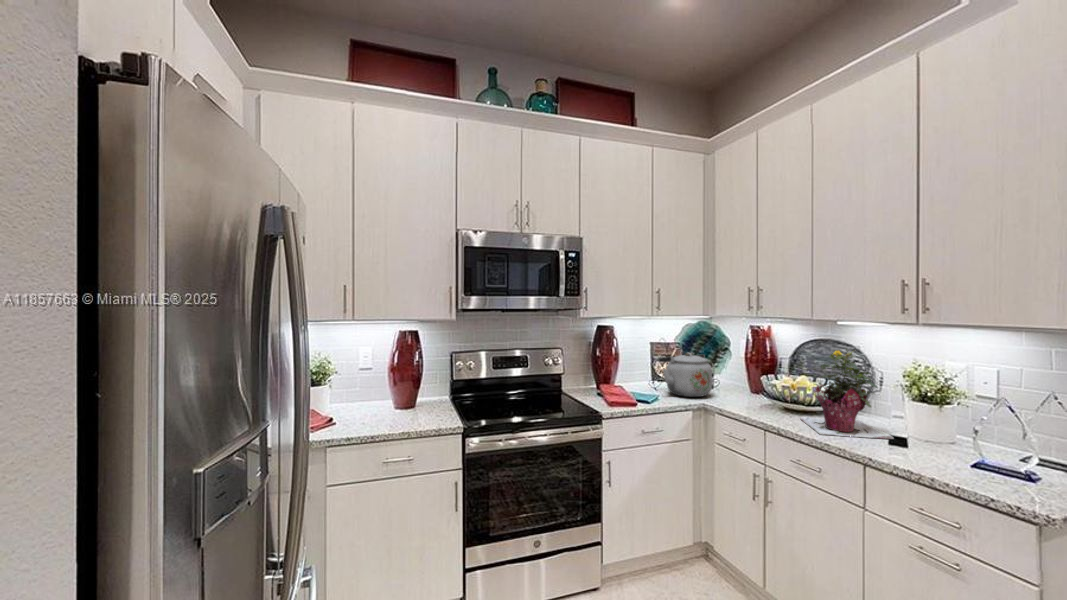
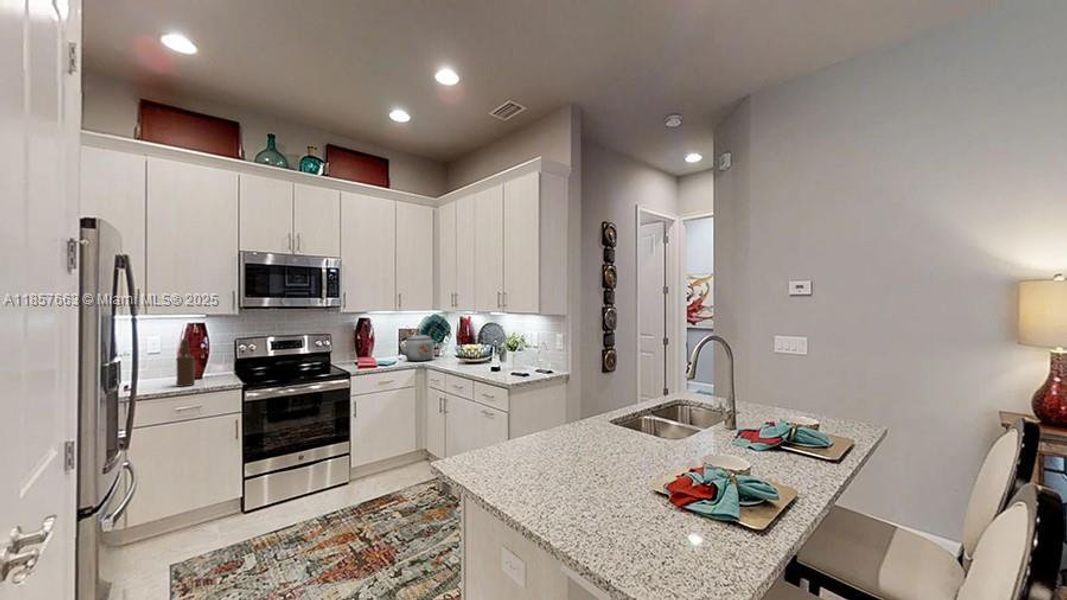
potted plant: present [800,348,894,439] -> none [468,325,502,371]
bottle: none [385,355,406,422] -> present [176,340,195,386]

